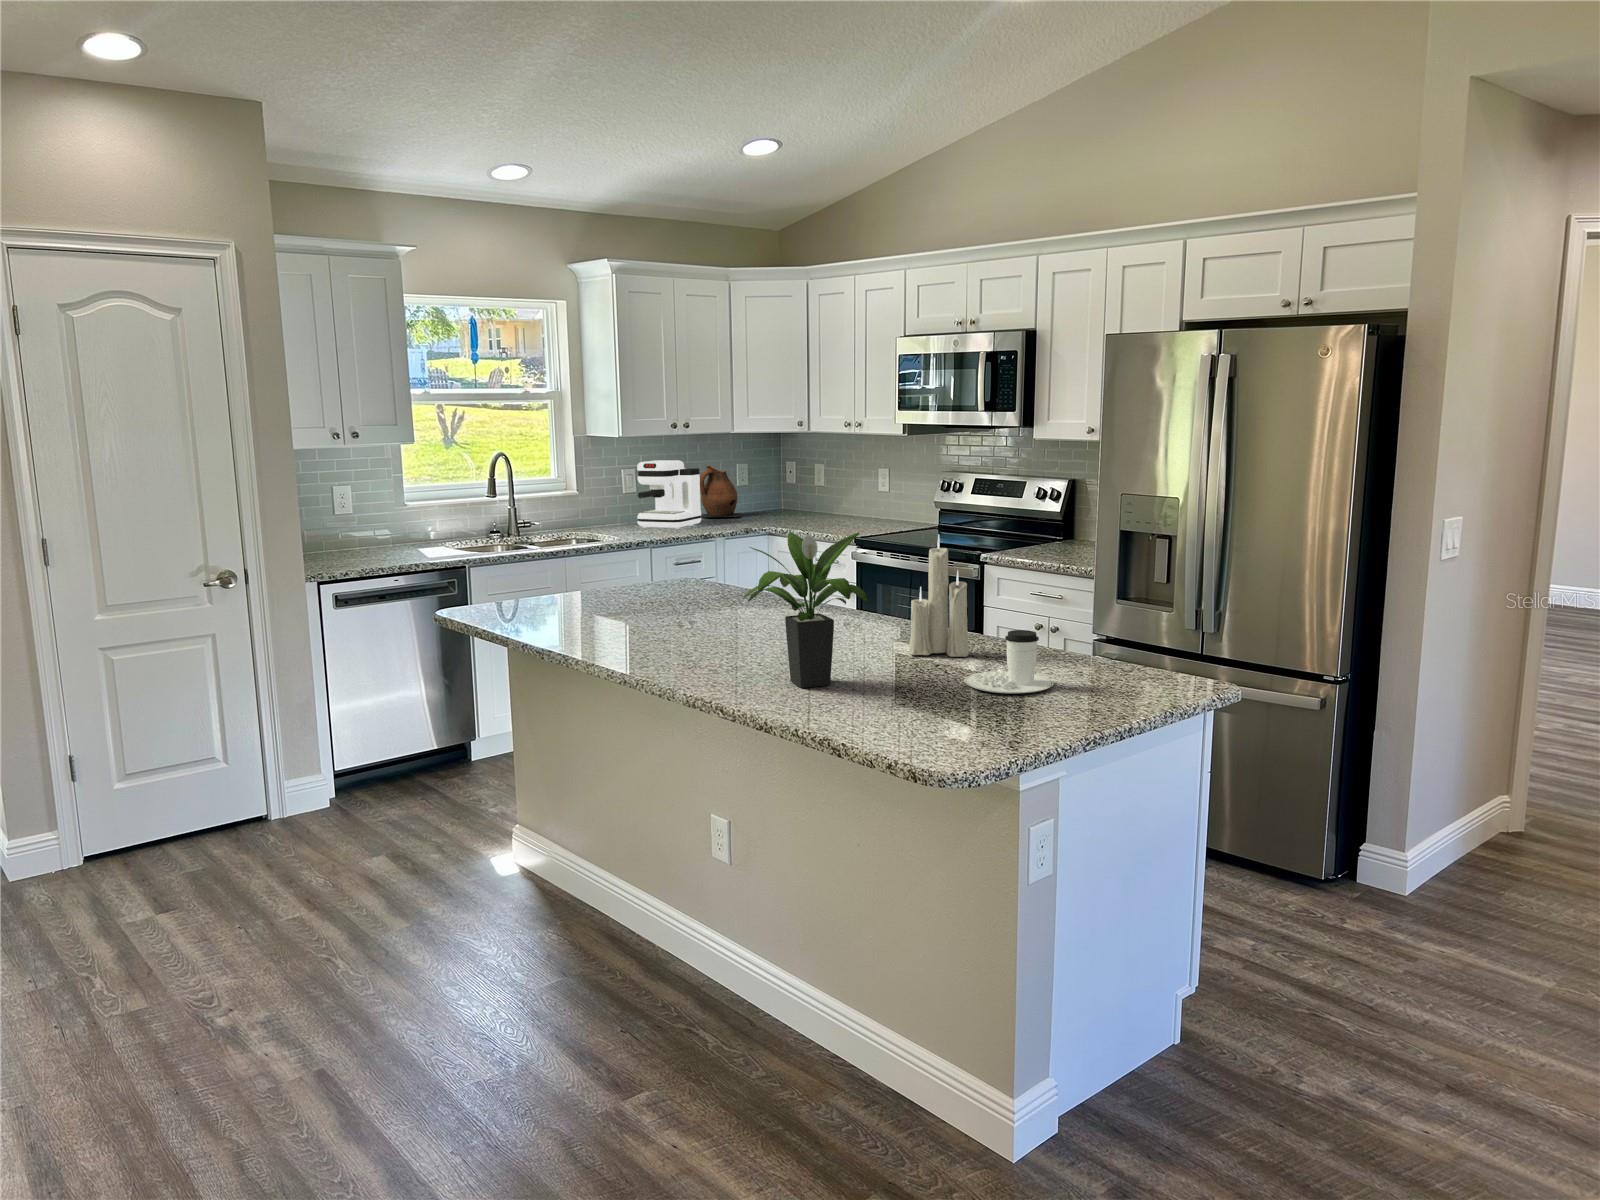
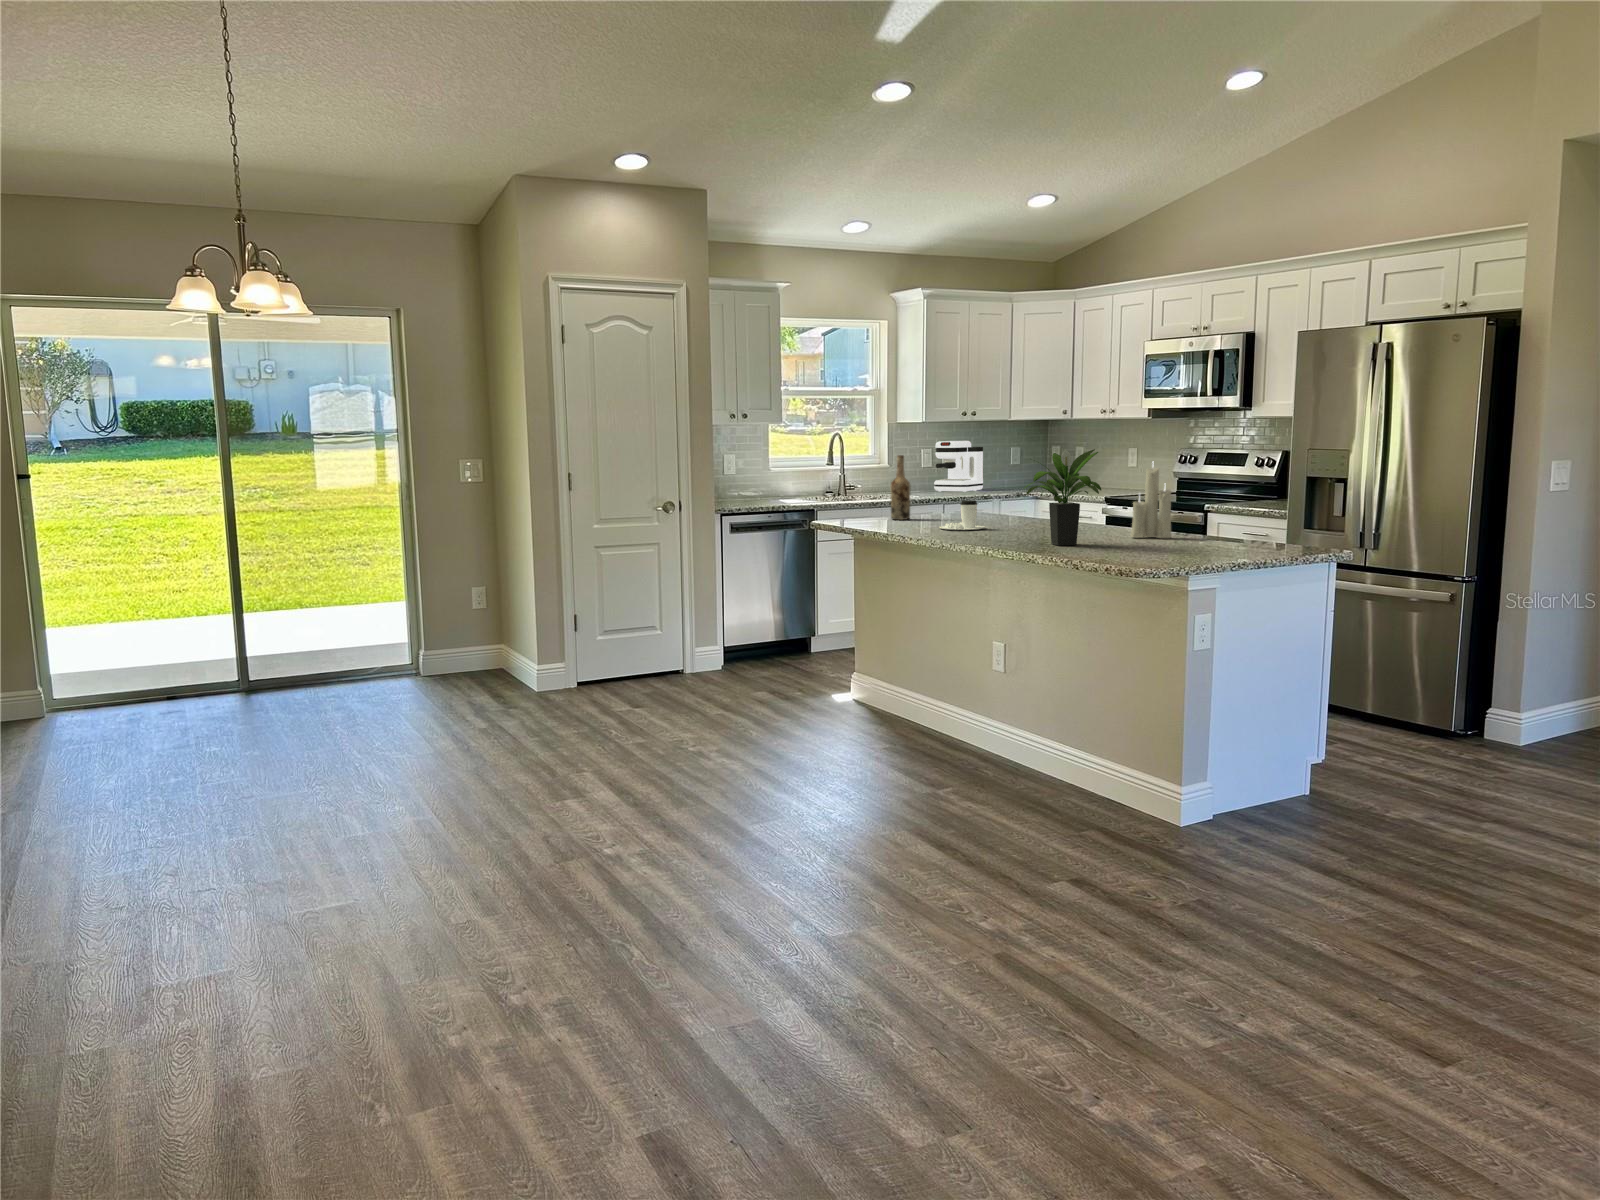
ceramic pitcher: present [700,466,740,518] -> none [980,447,1013,488]
wine bottle: none [554,509,585,605] -> present [891,455,910,520]
coffee cup: present [964,630,1054,694] -> present [939,501,985,530]

